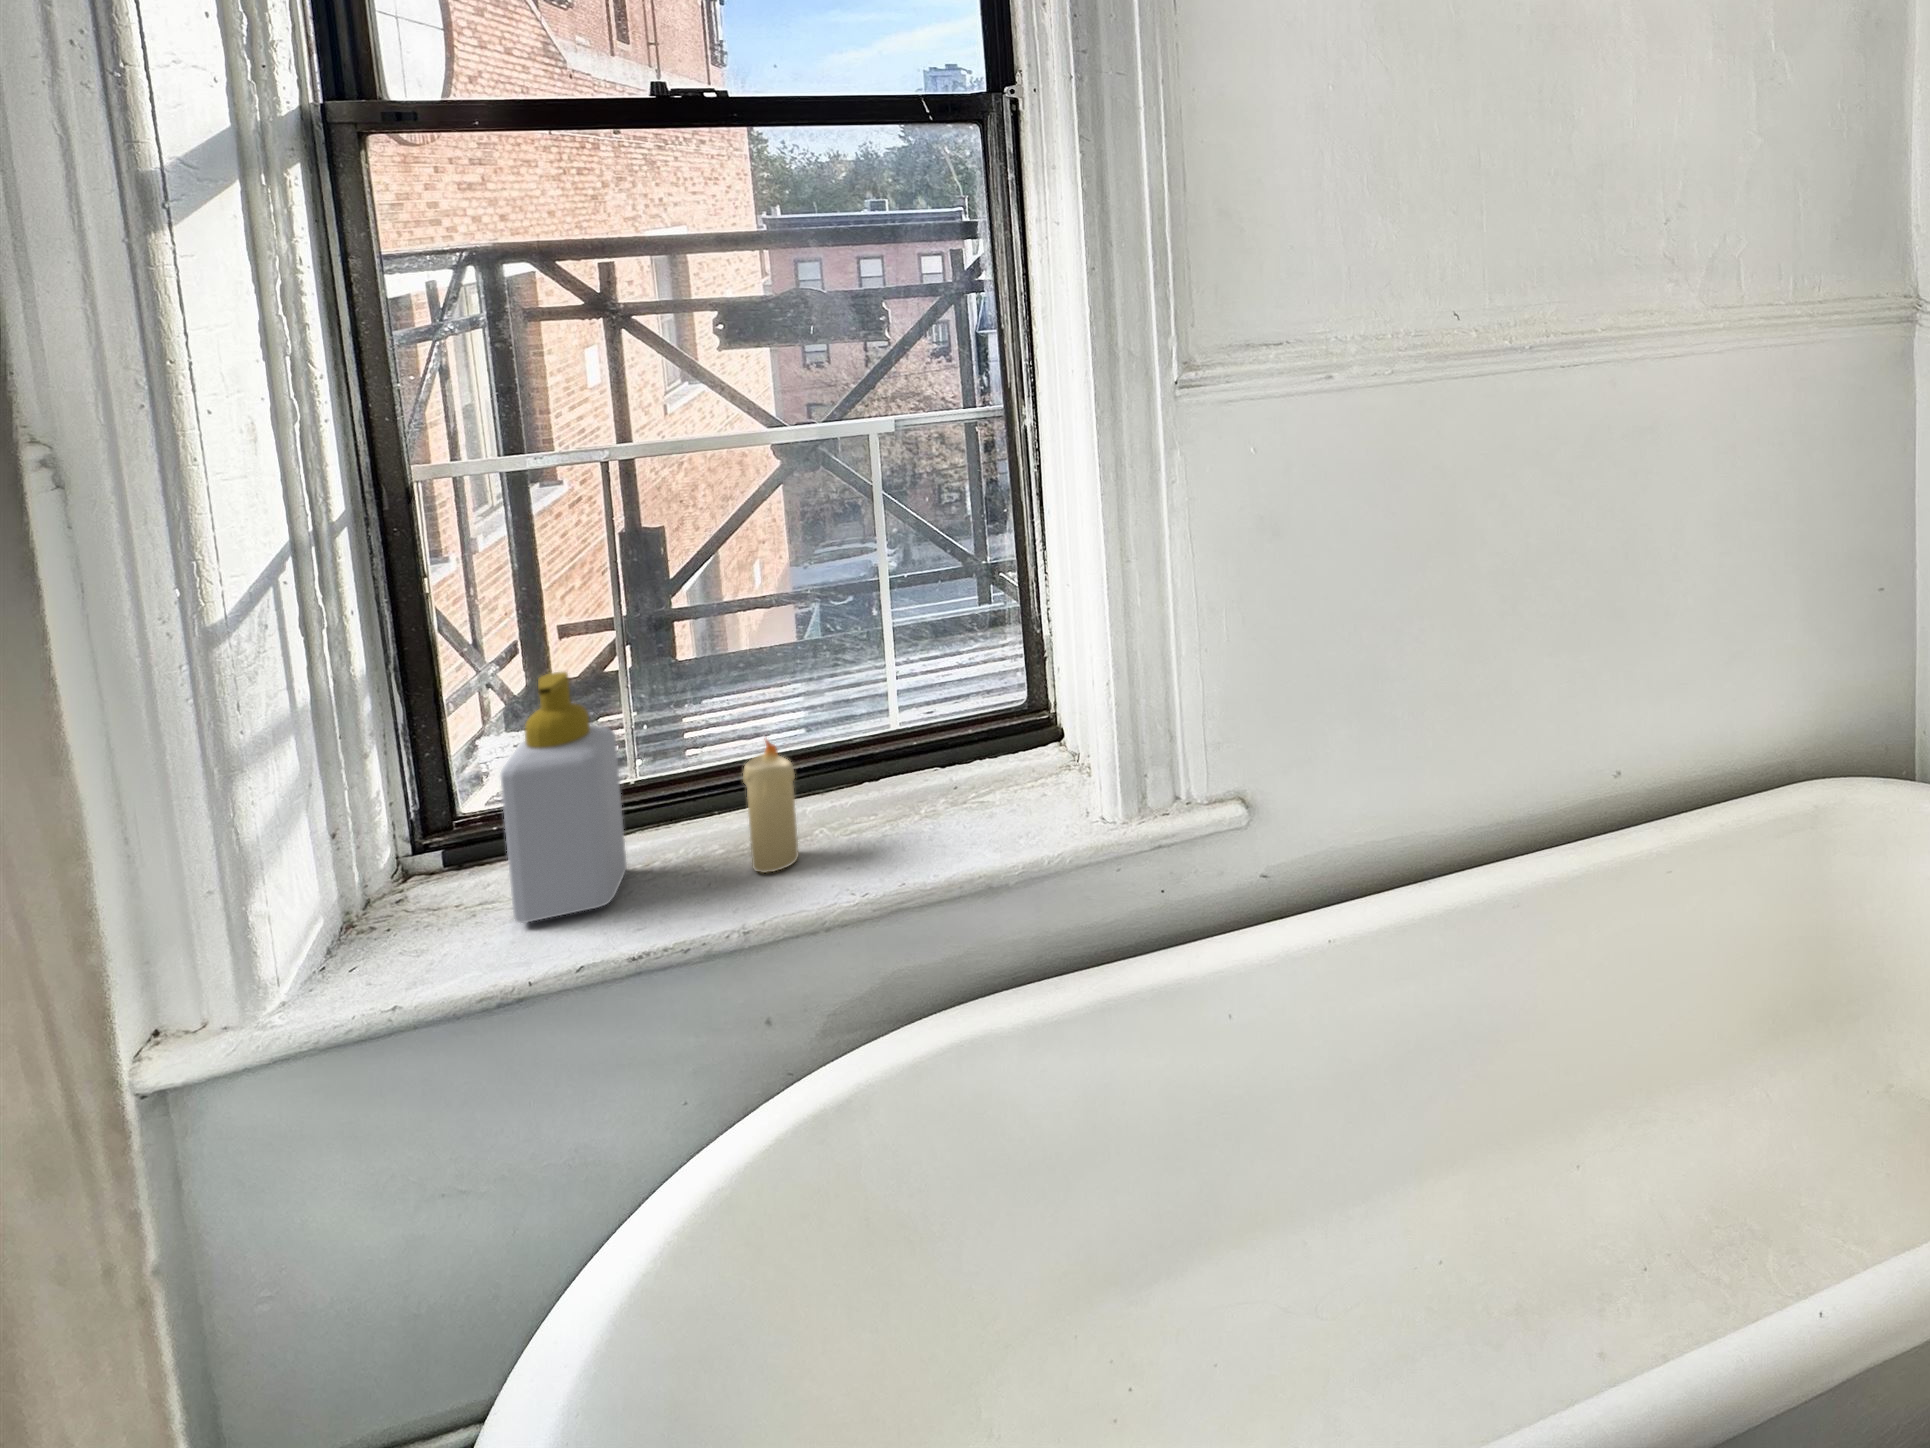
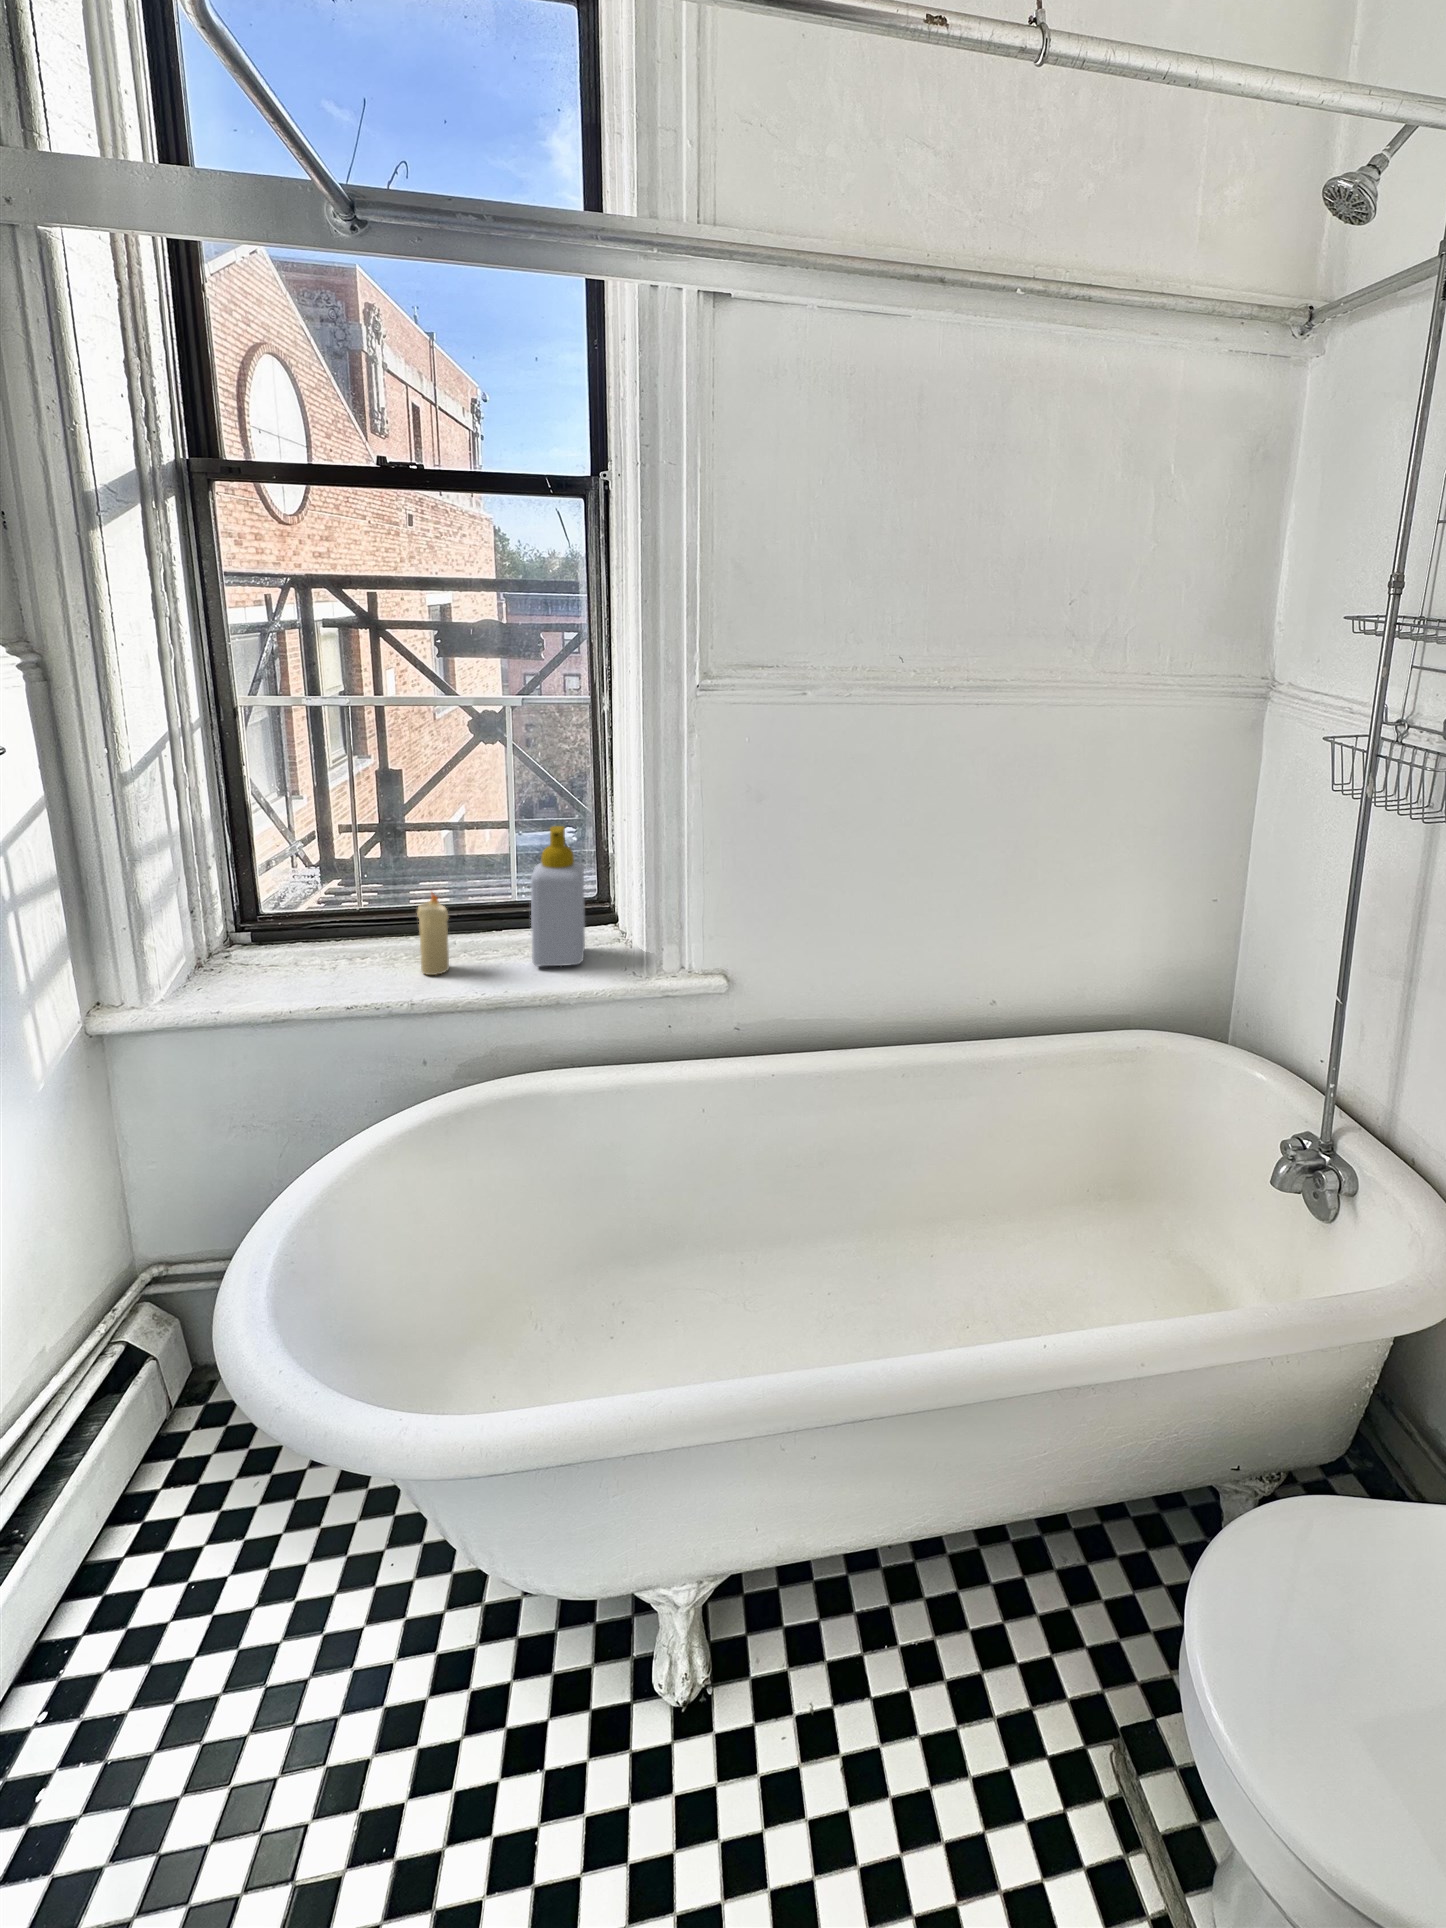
soap bottle: present [500,672,627,923] -> present [530,826,585,966]

